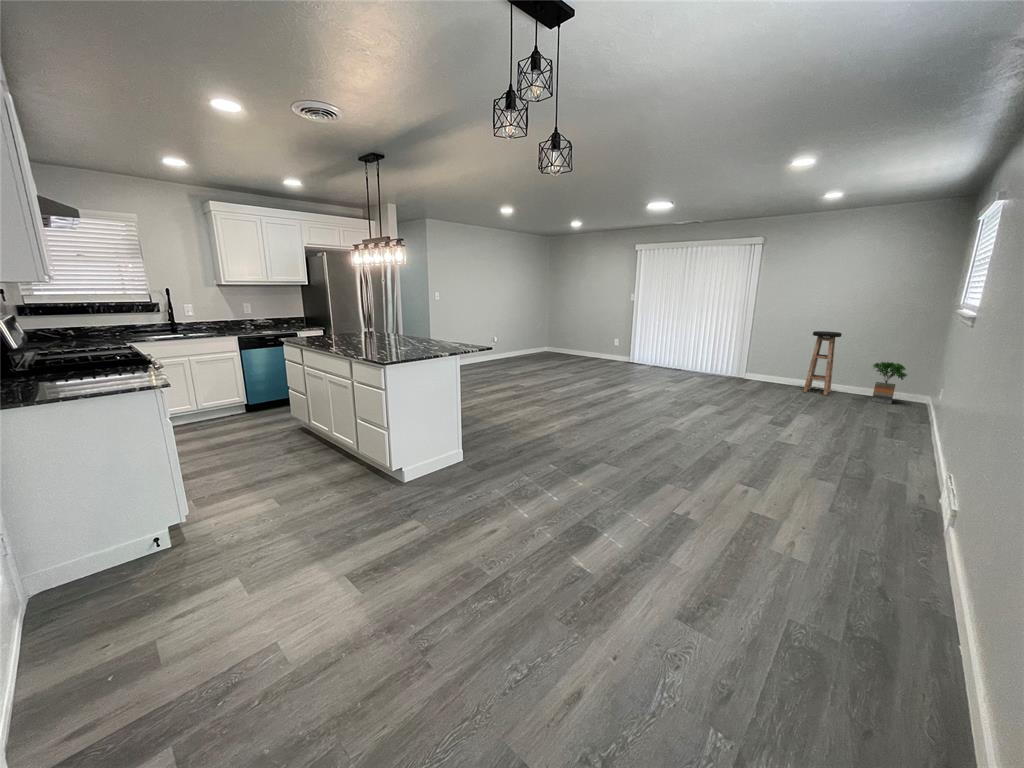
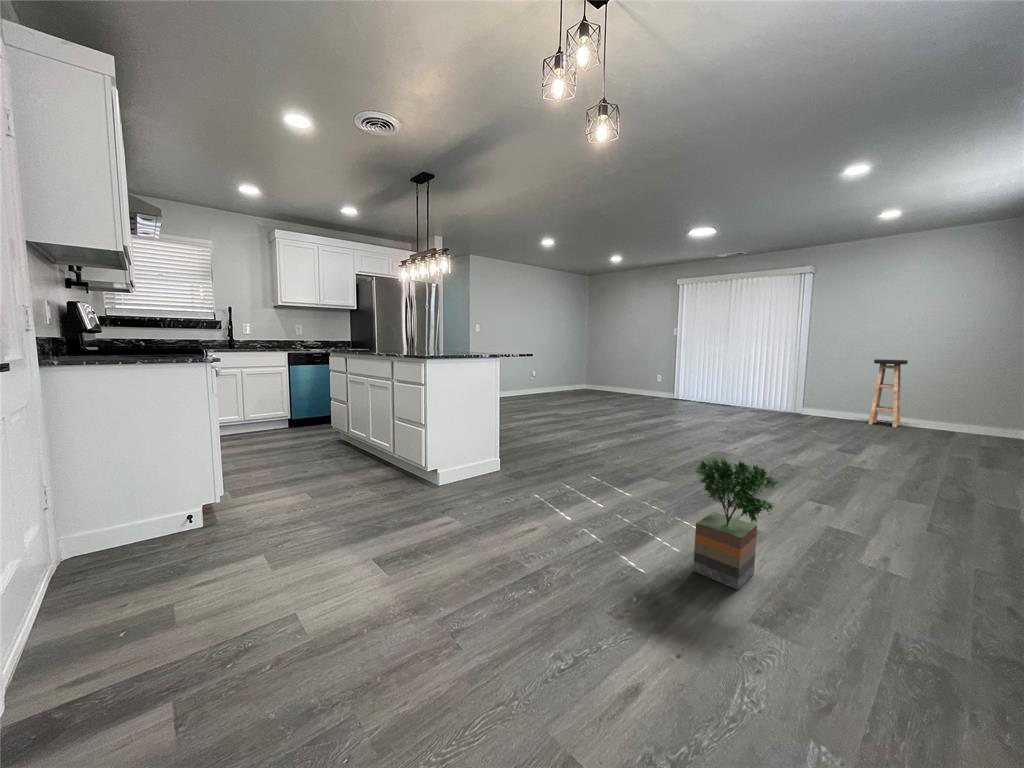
potted tree: present [872,362,907,404] -> present [693,458,778,590]

